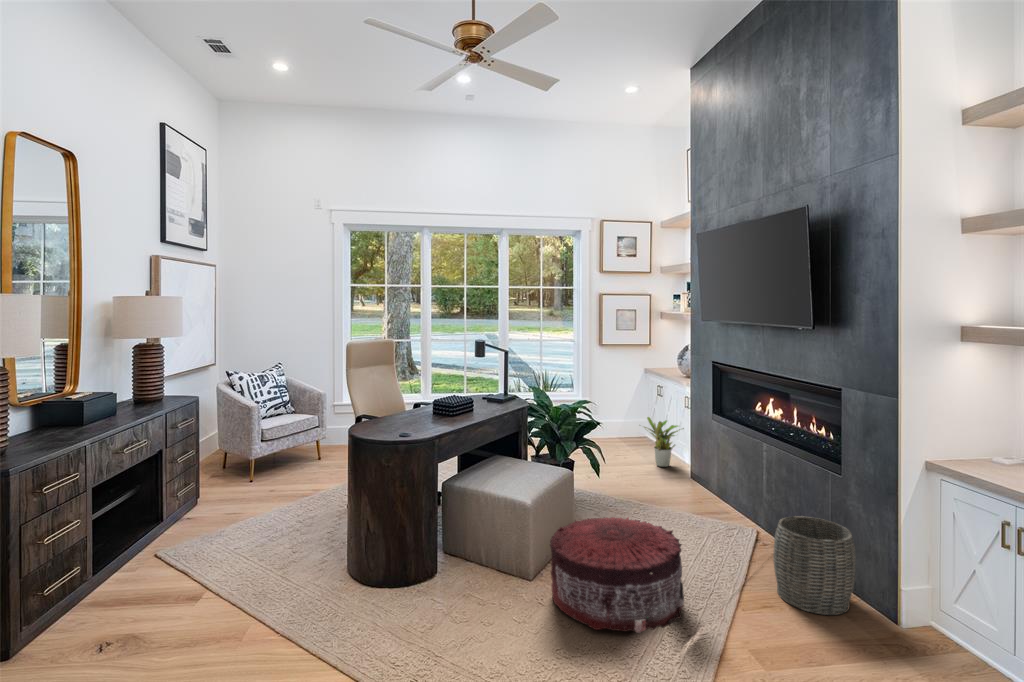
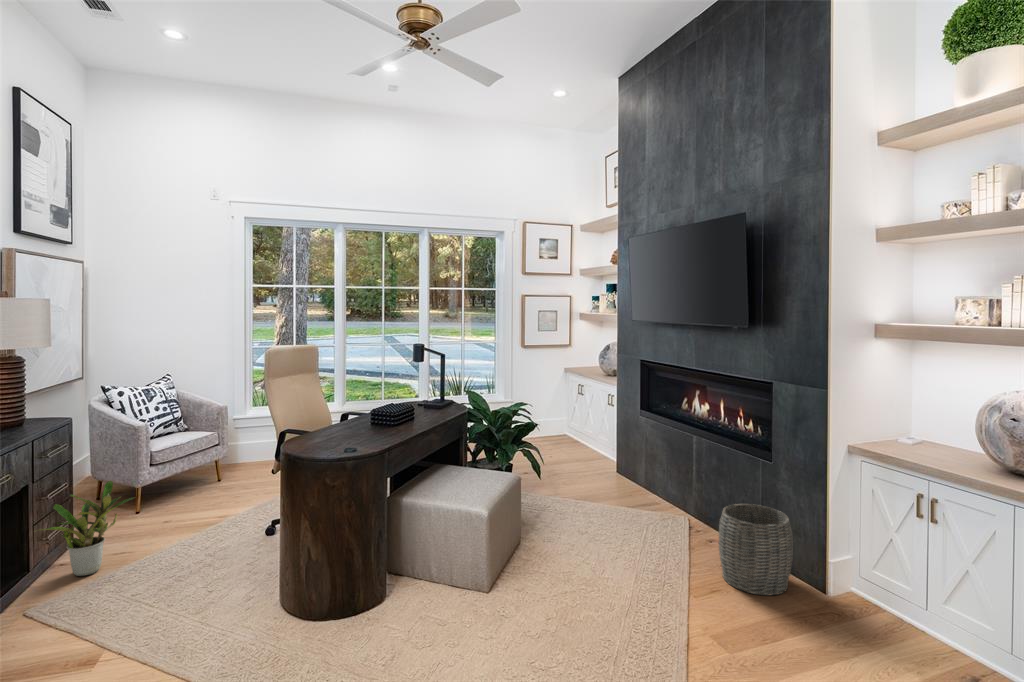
potted plant: present [644,417,684,467] -> present [37,481,133,576]
pouf: present [550,517,684,633] -> none [513,518,650,640]

